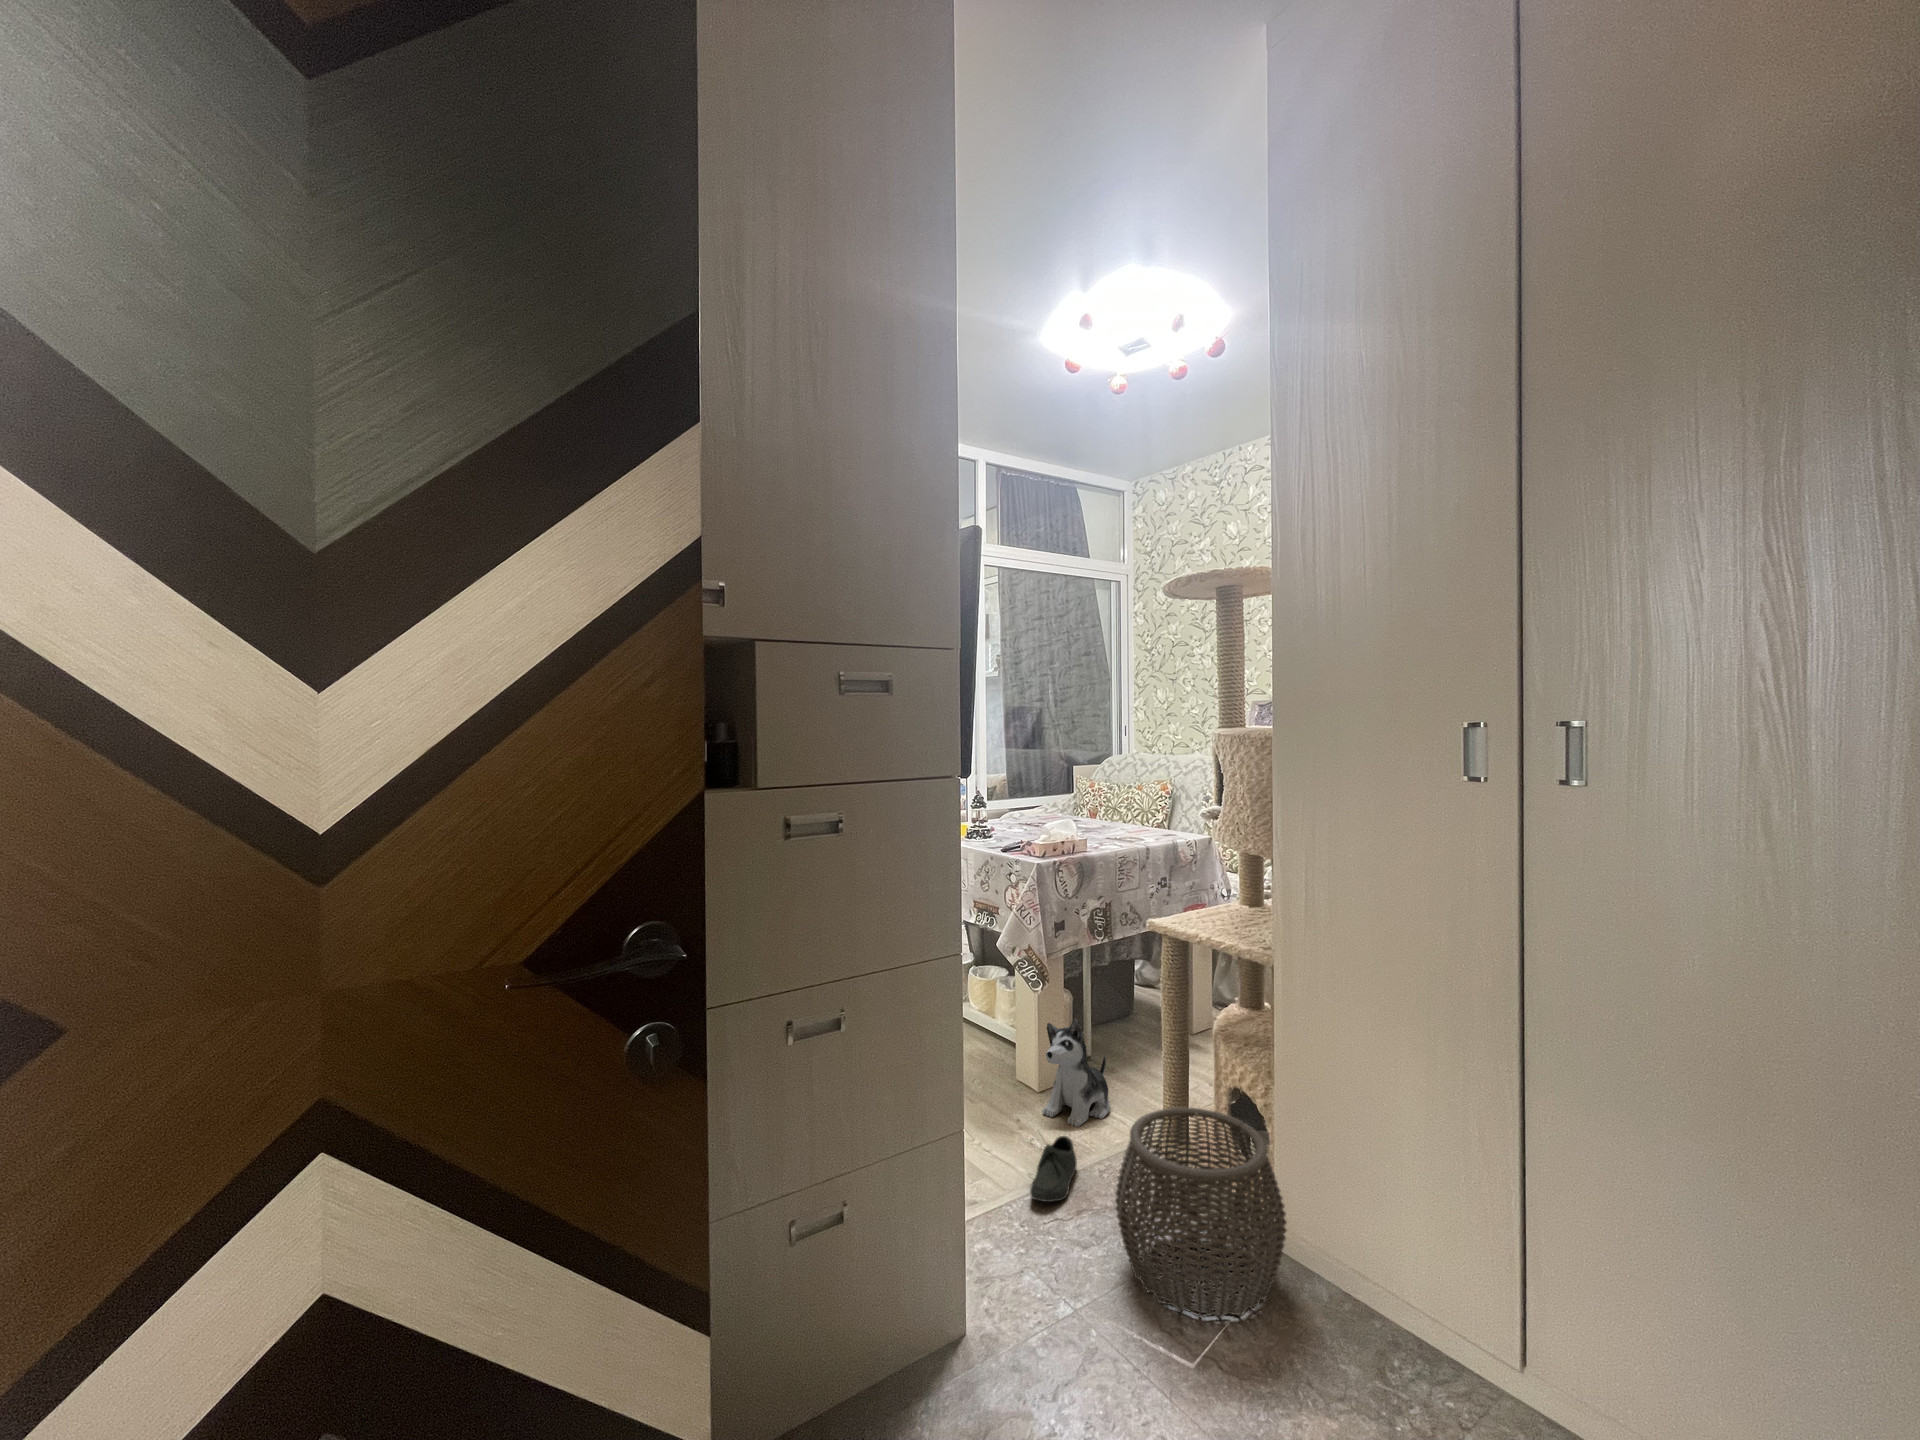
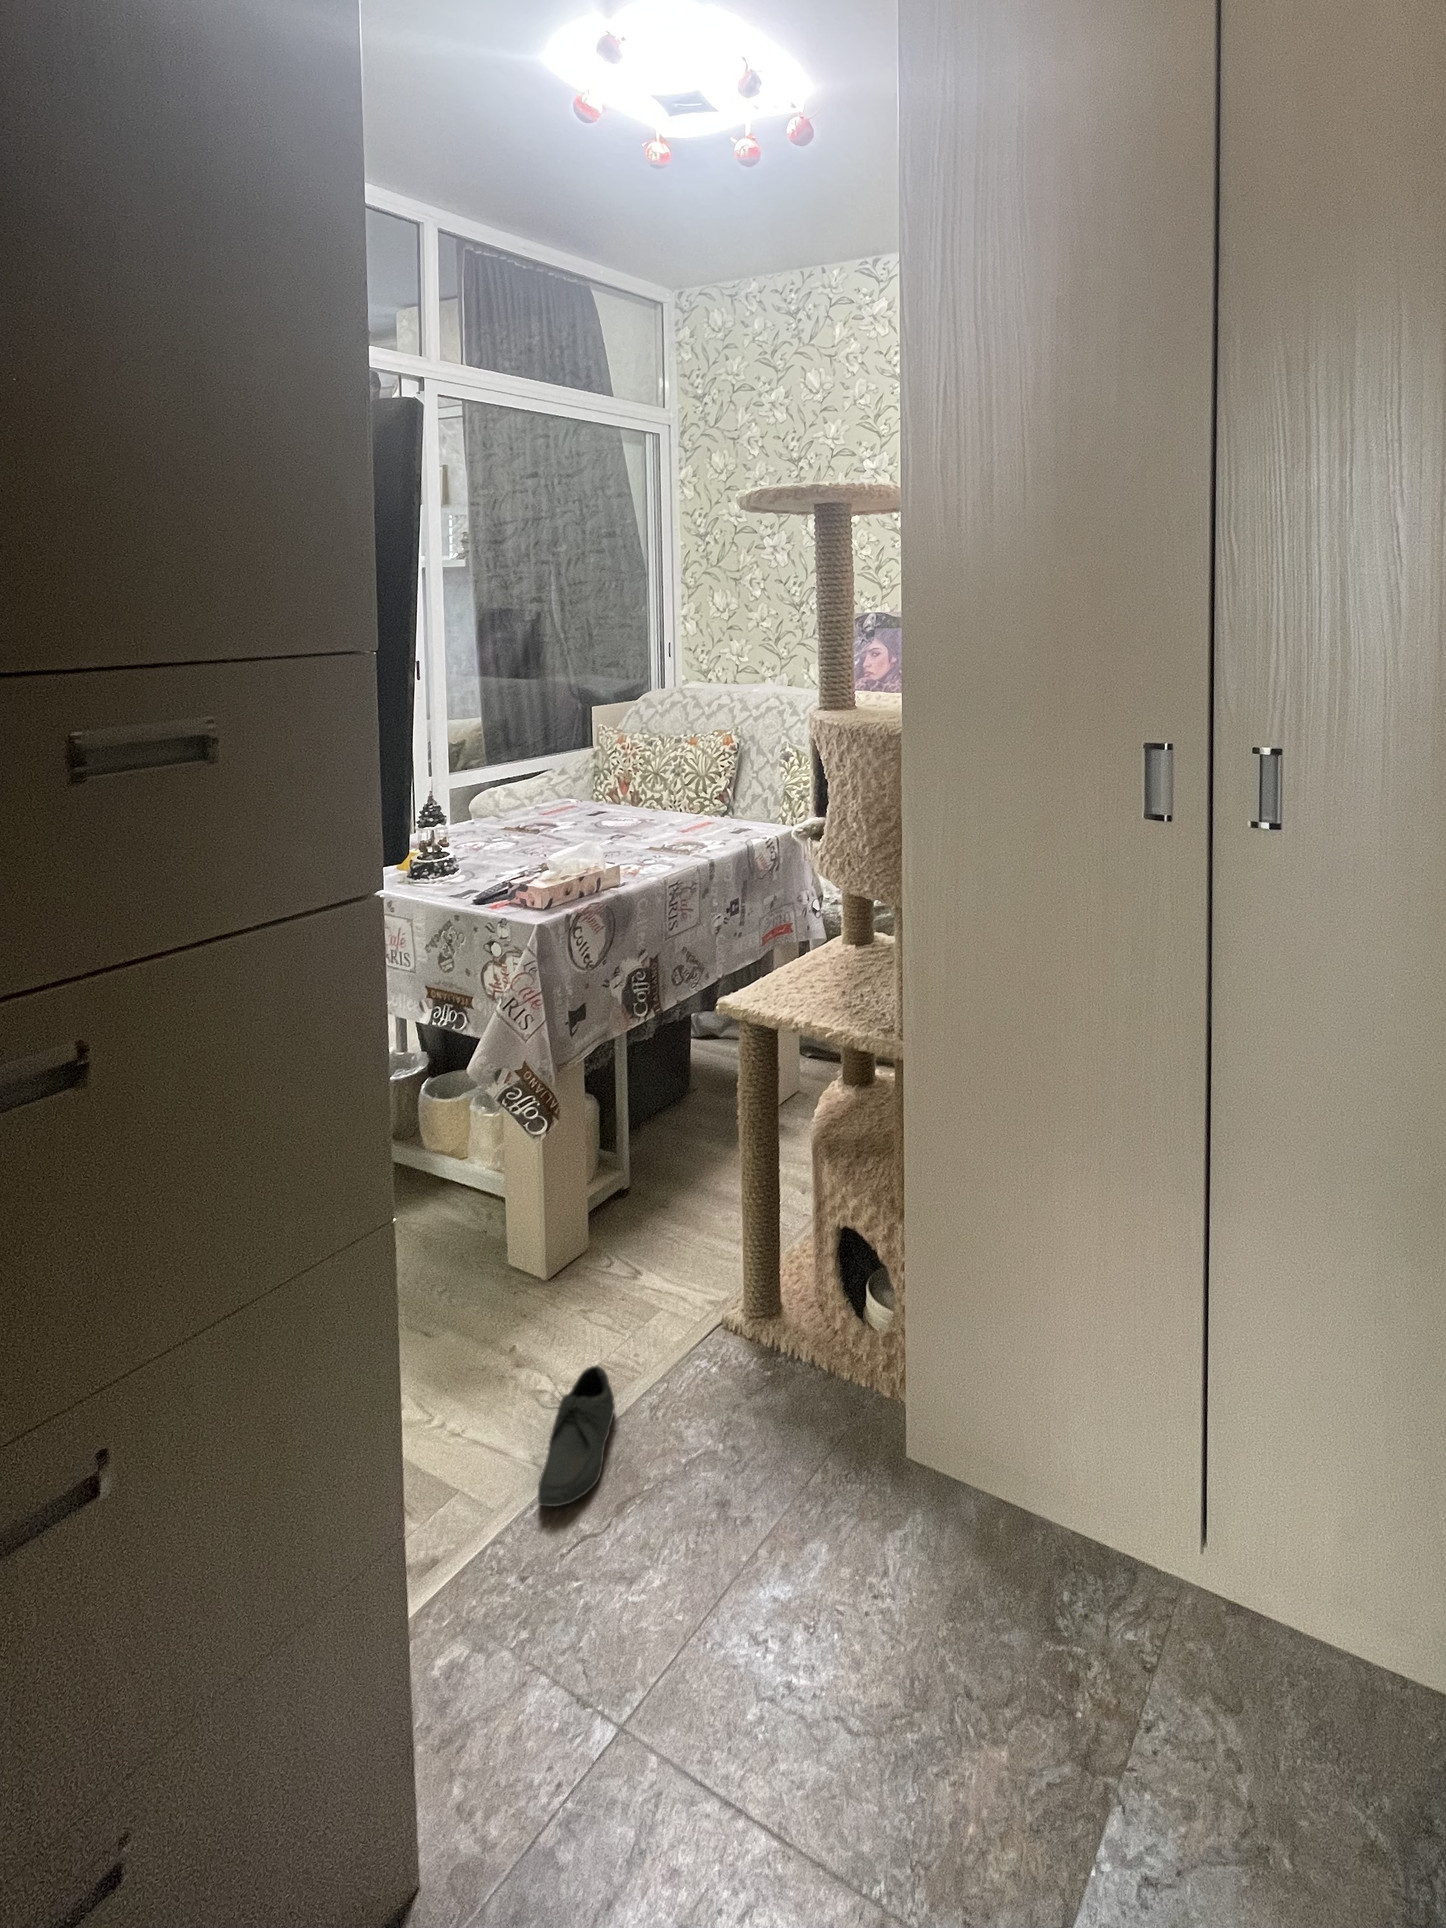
plush toy: present [1043,1019,1110,1127] -> none [557,1154,664,1322]
woven basket: present [1115,1107,1287,1319] -> none [680,1304,931,1658]

